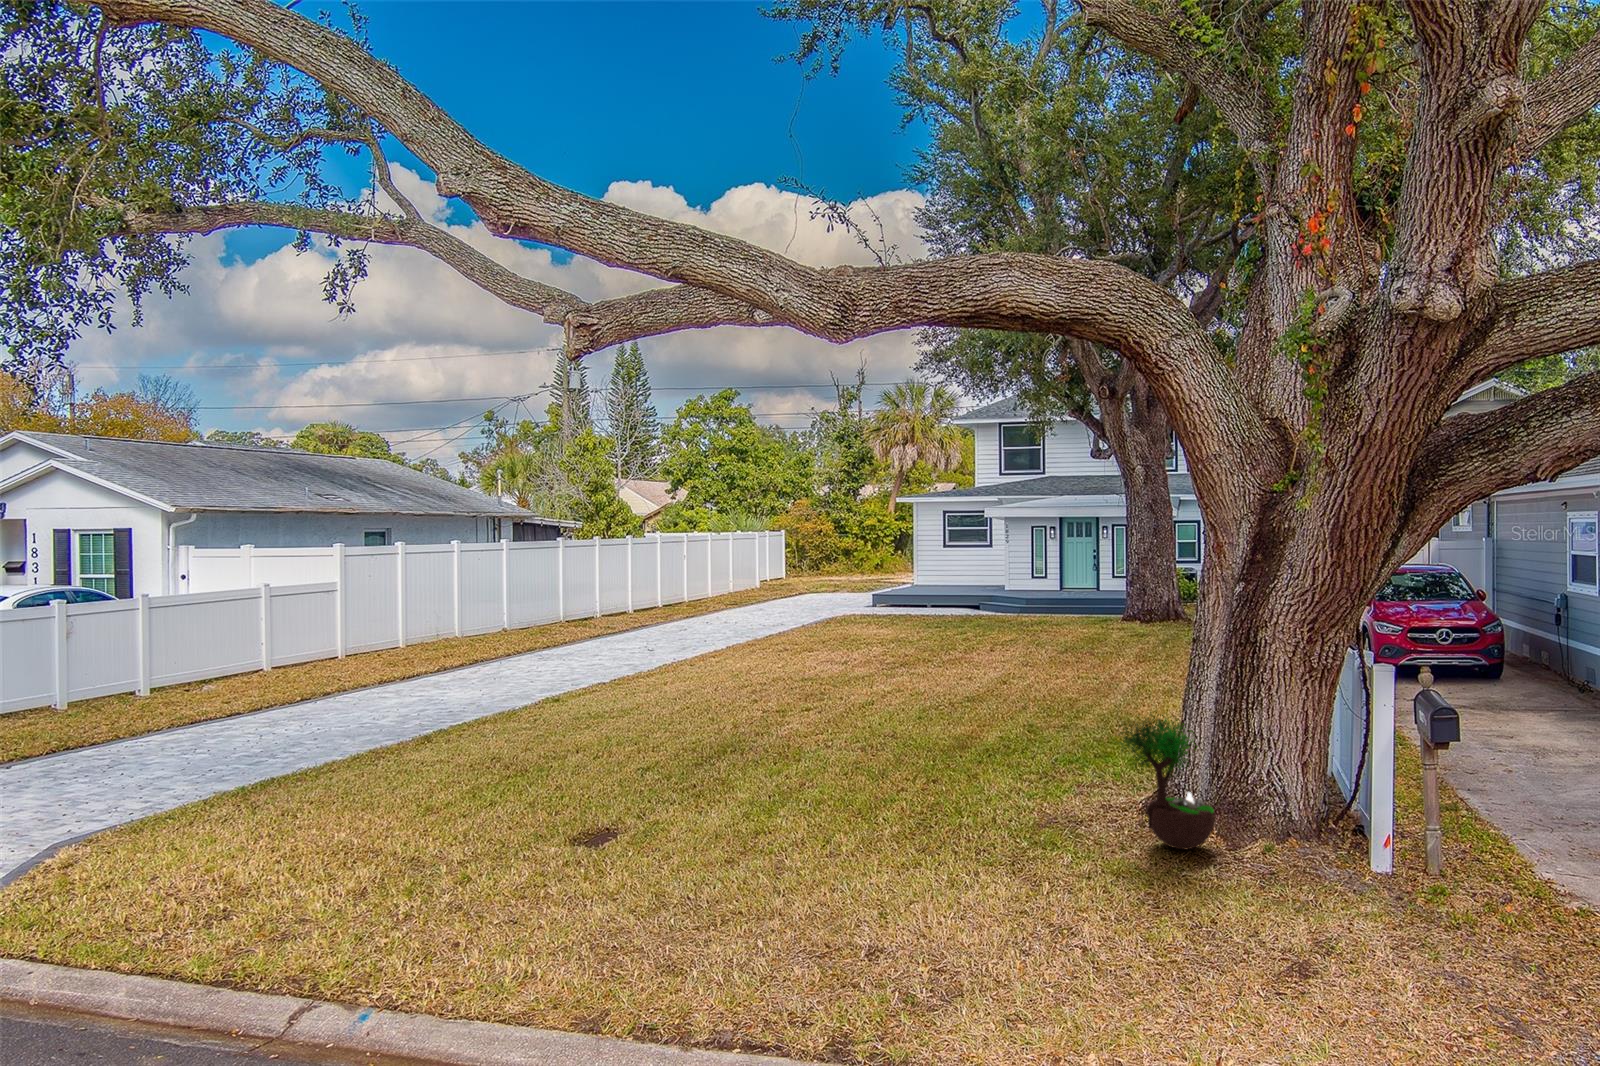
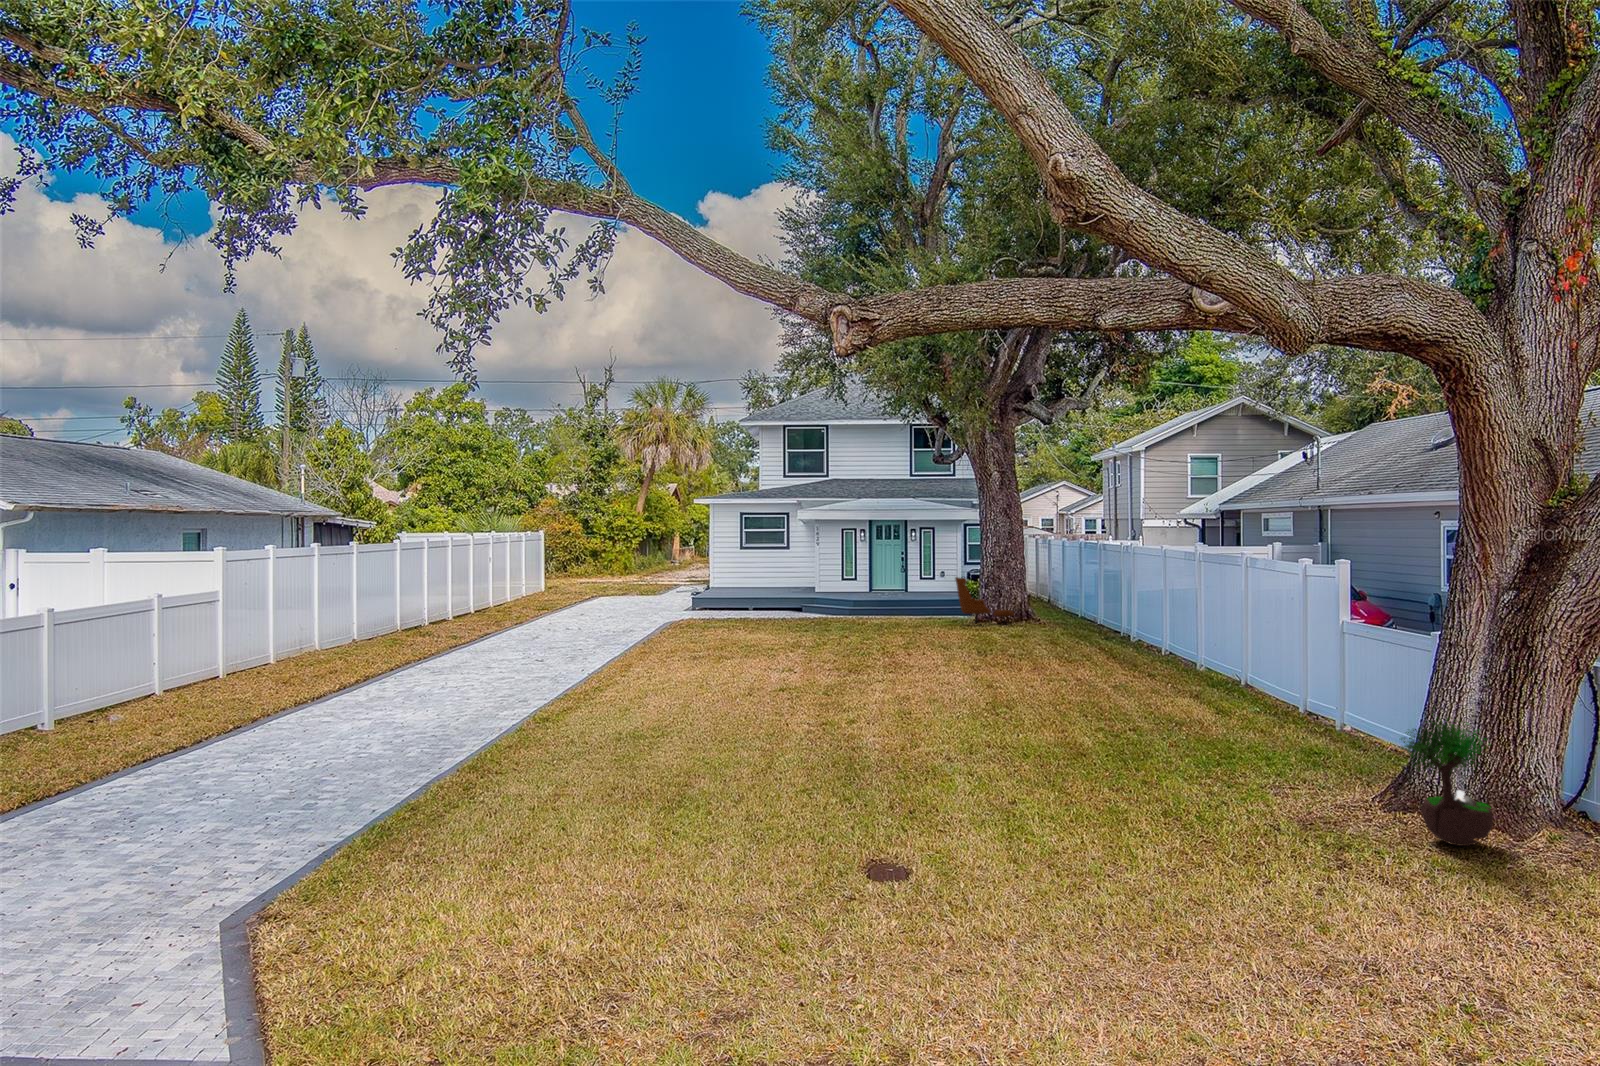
lounge chair: none [1107,575,1175,628] -> present [955,577,1015,624]

